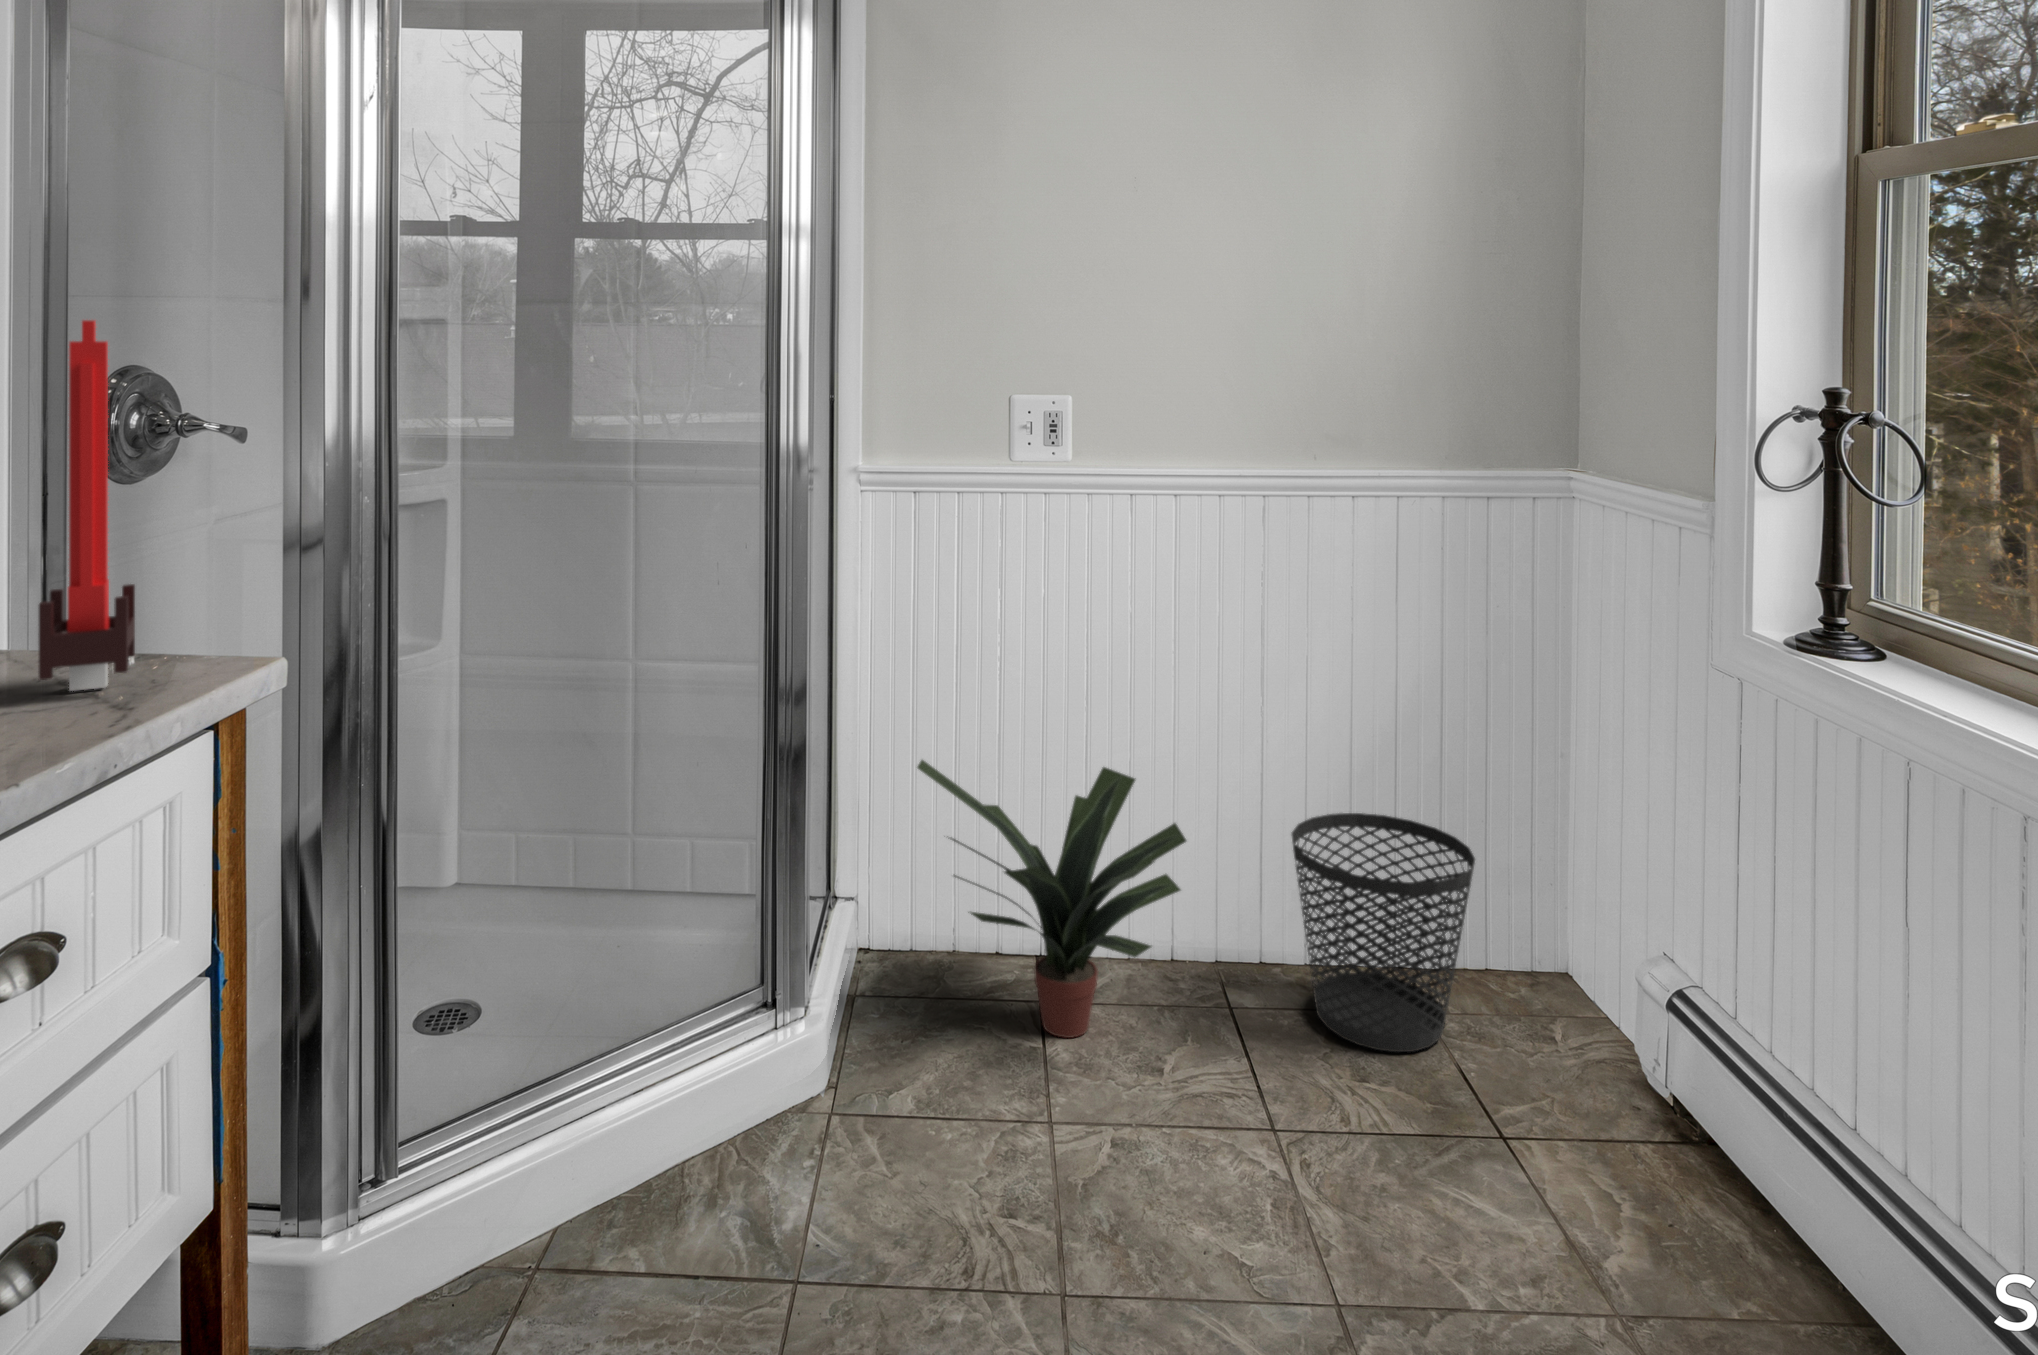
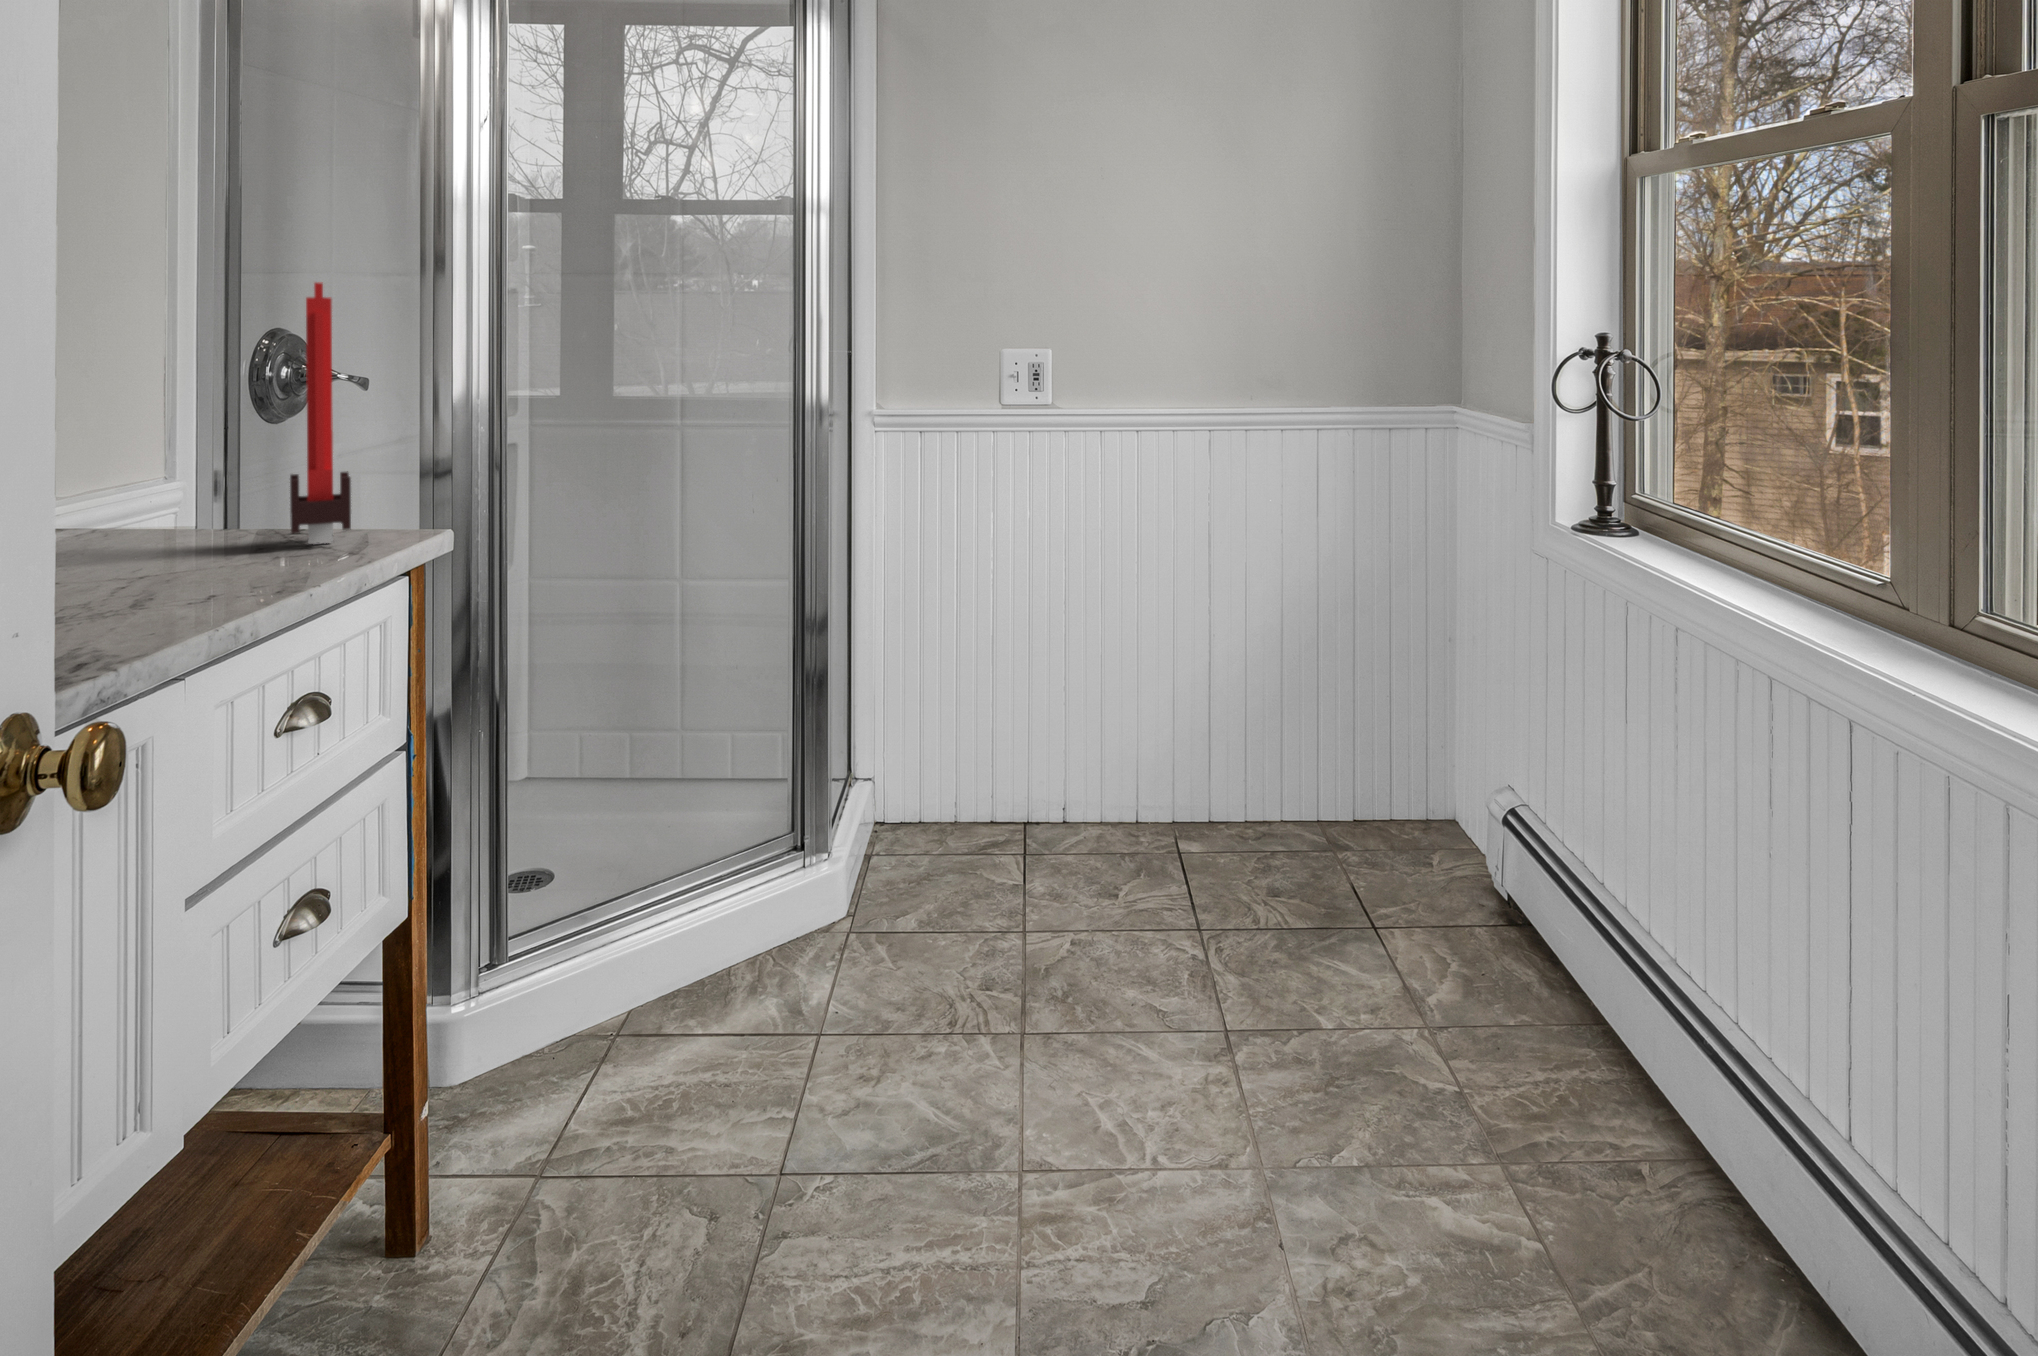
potted plant: present [917,760,1186,1038] -> none [918,658,1138,877]
wastebasket: present [1292,813,1475,1052] -> none [1223,695,1365,876]

